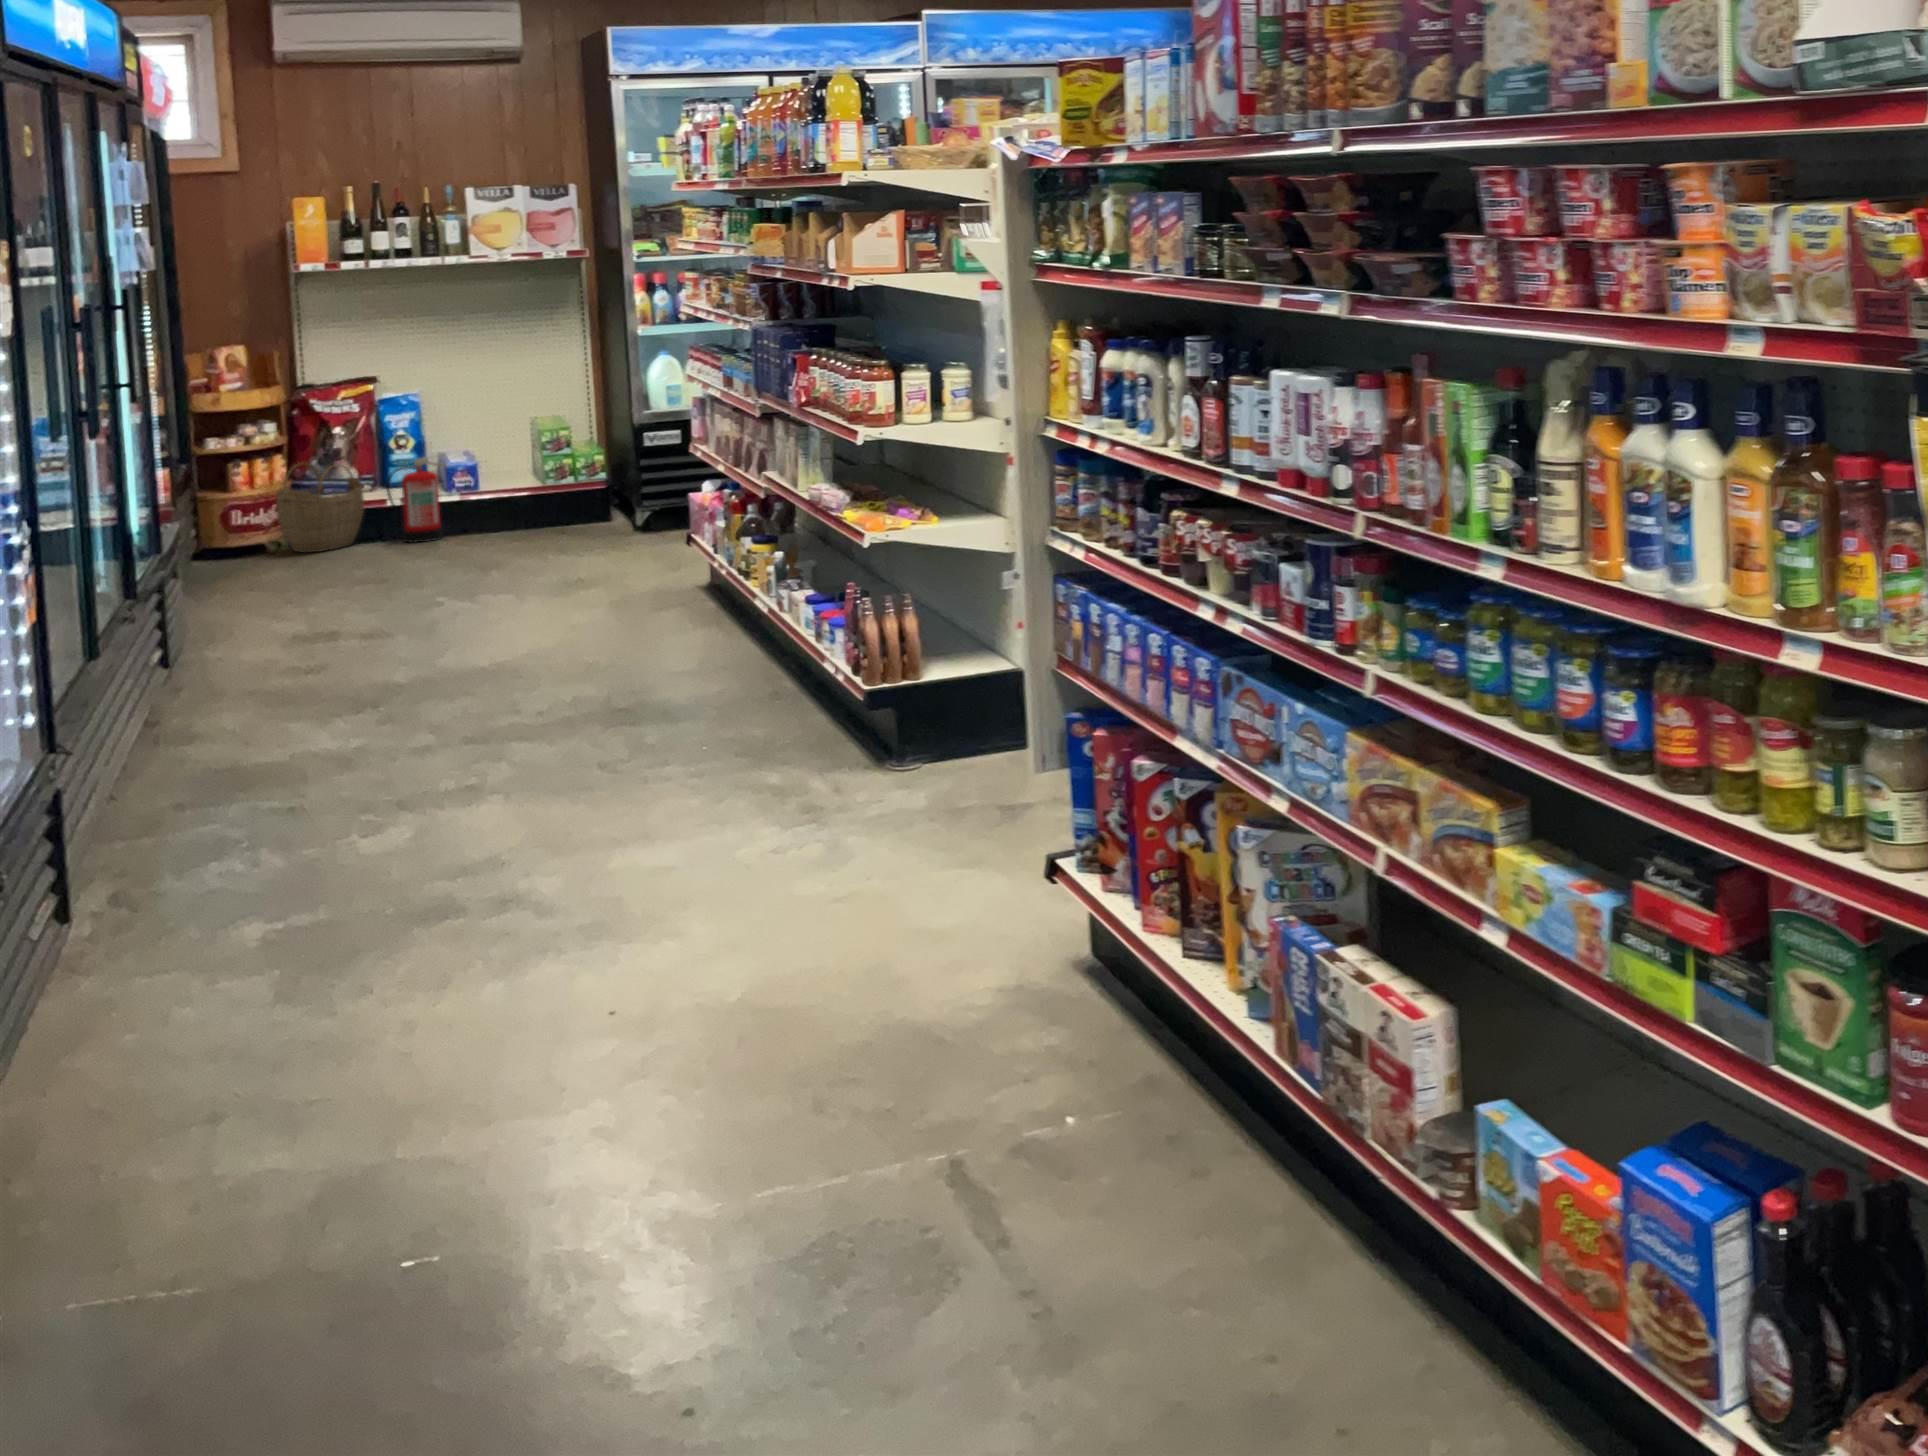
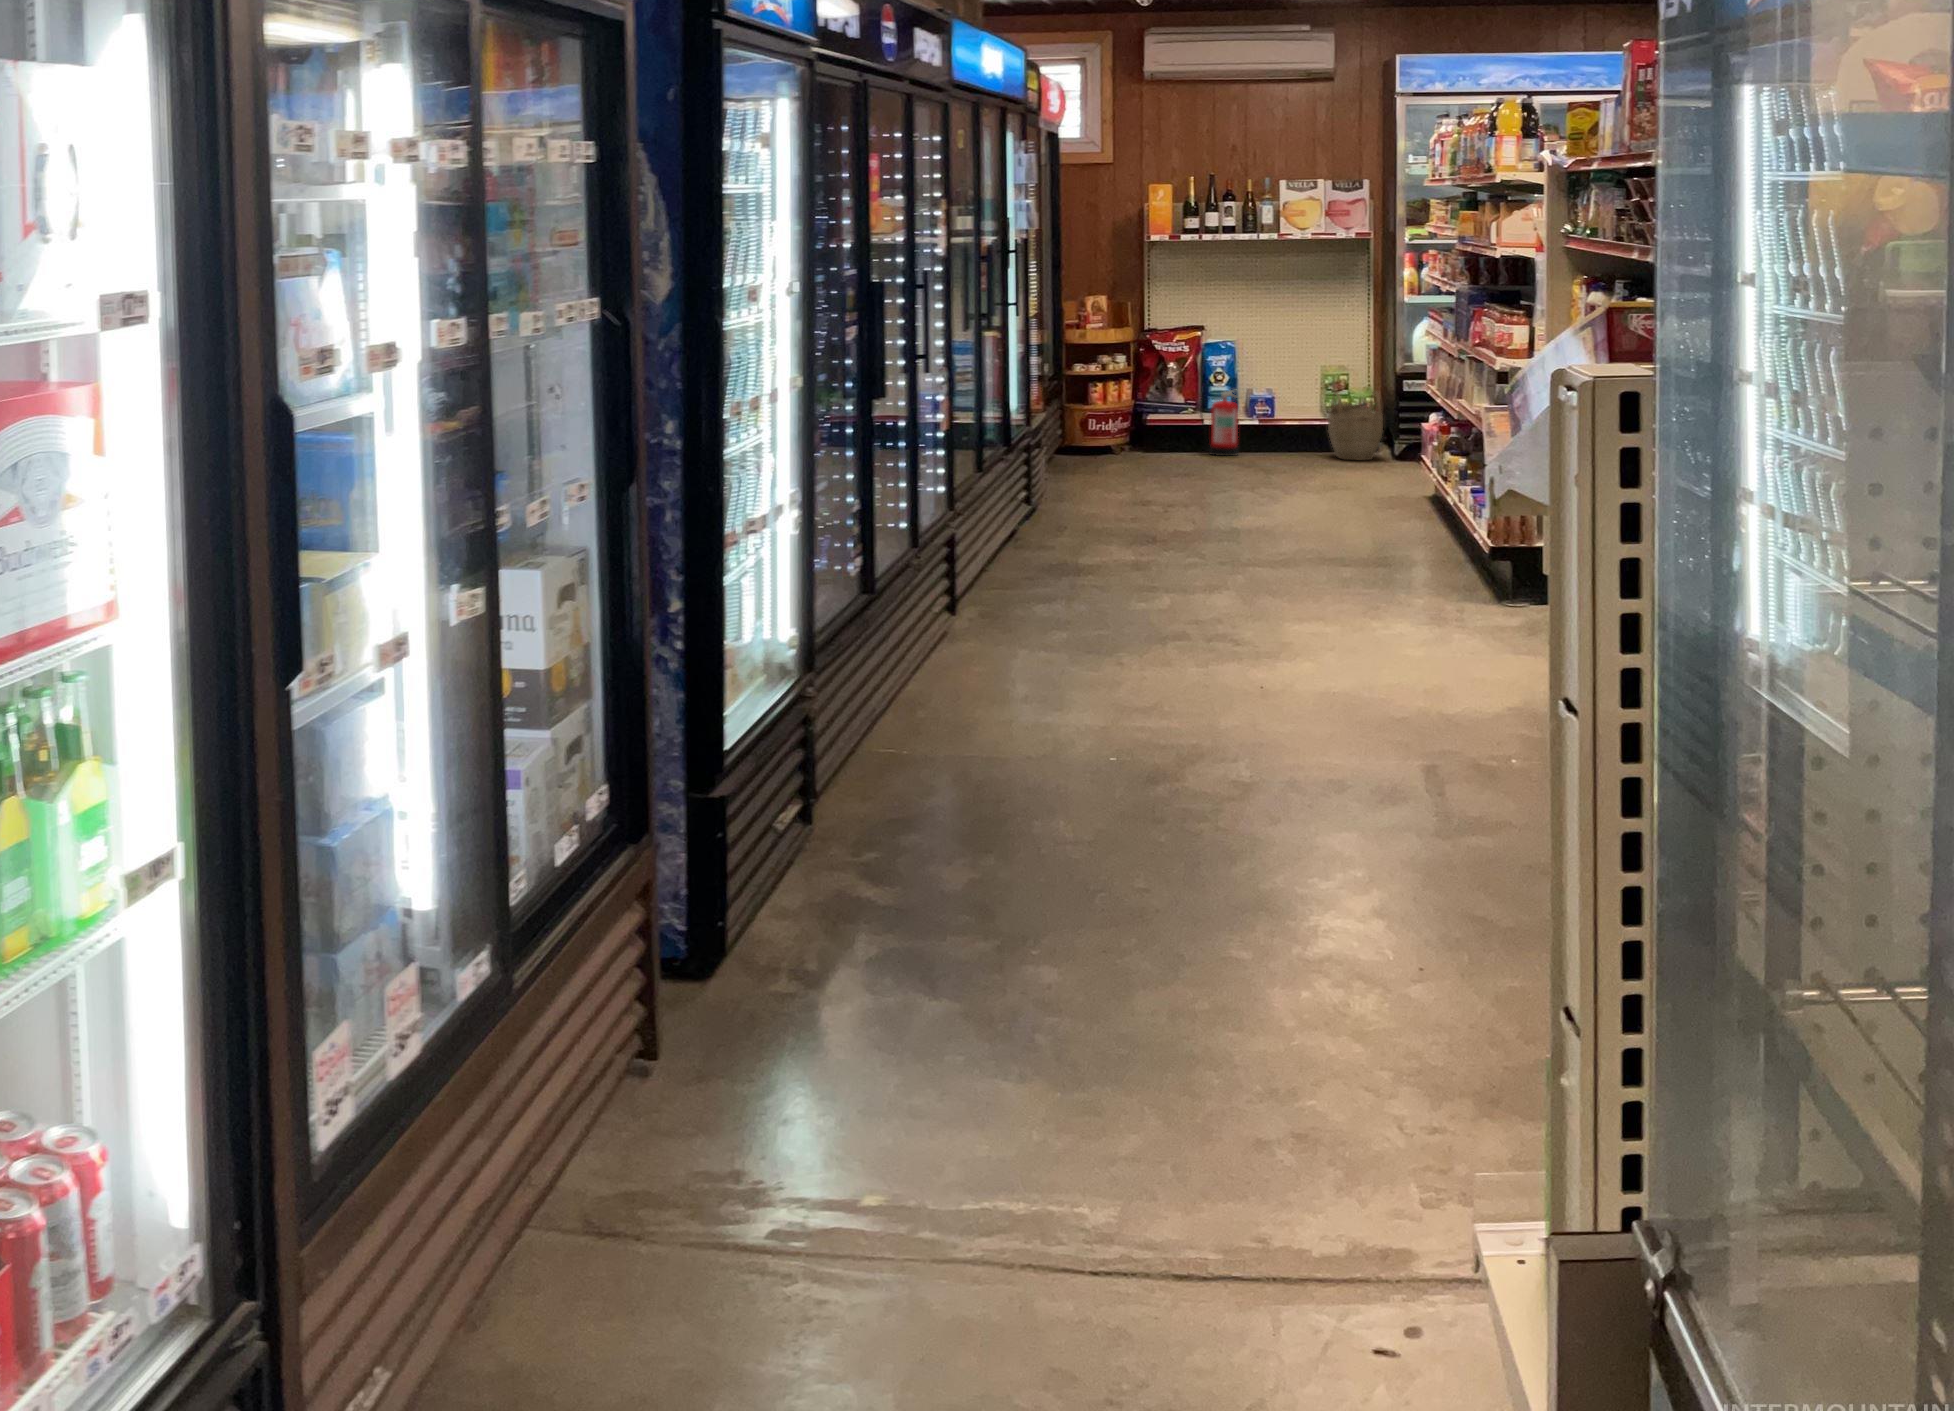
woven basket: present [276,464,364,553] -> present [1328,392,1383,460]

